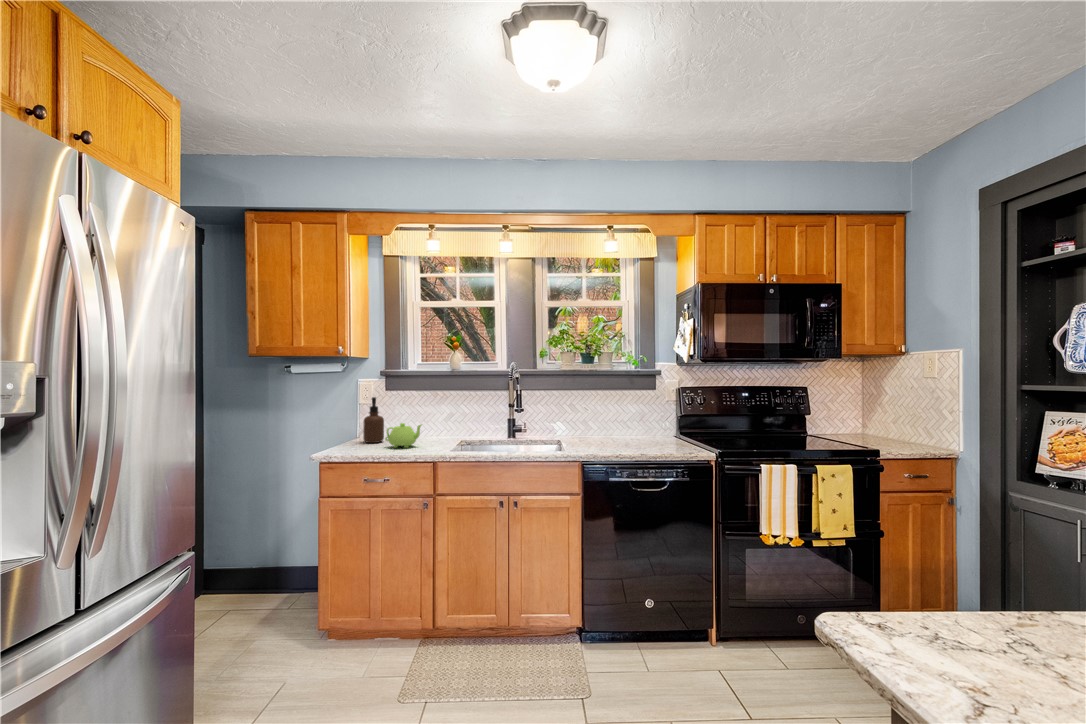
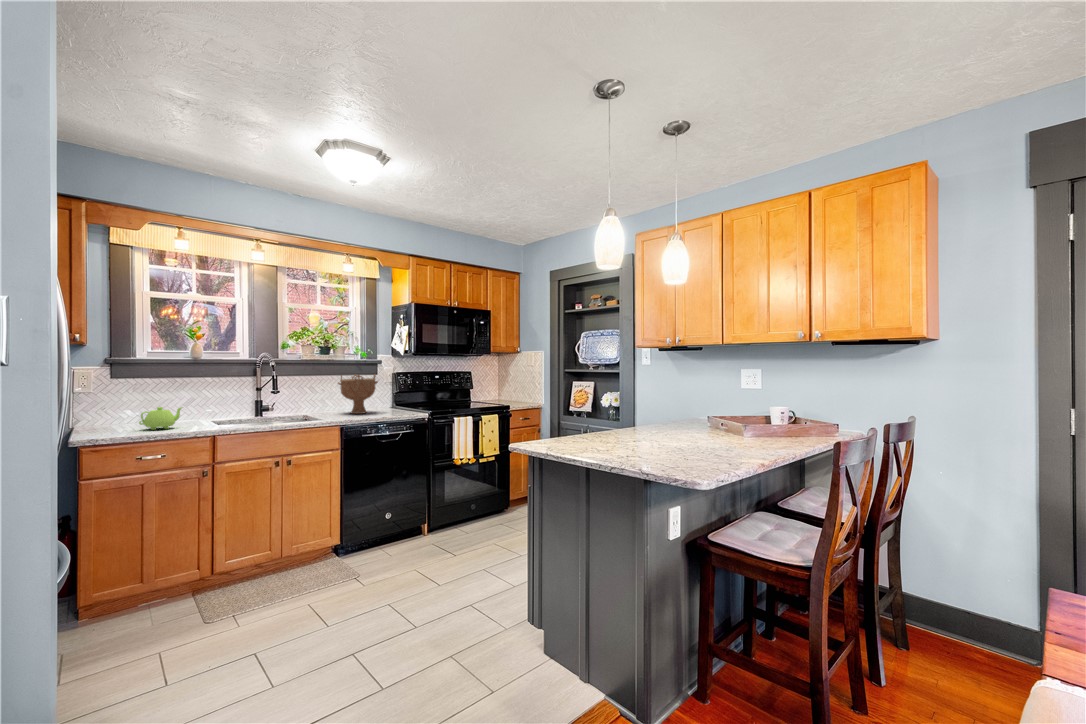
decorative bowl: none [594,388,646,444] -> present [338,374,378,414]
soap dispenser: present [363,397,384,443] -> none [99,385,125,429]

